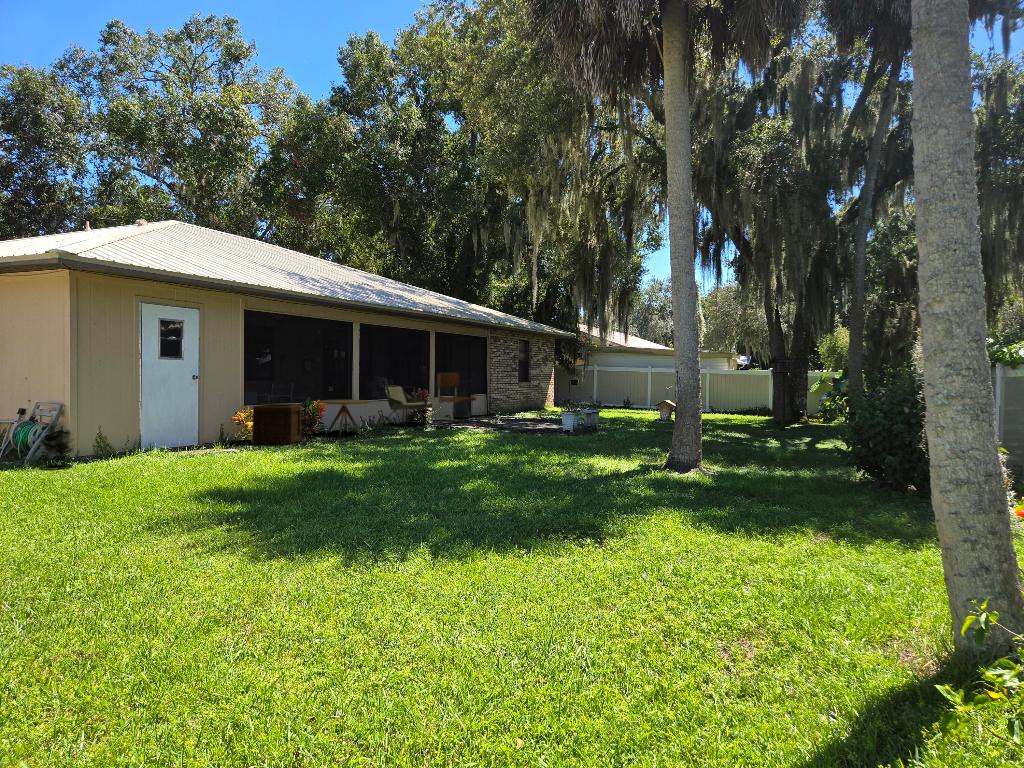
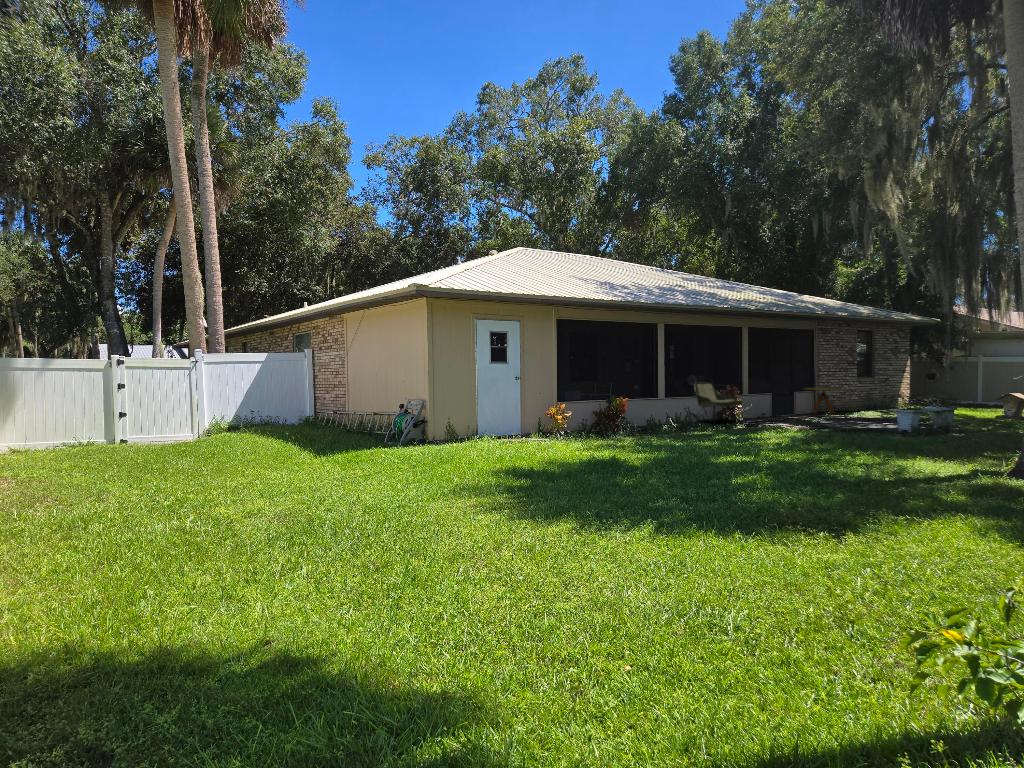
bench: present [437,373,476,420] -> none [753,369,799,418]
round table: present [319,400,369,437] -> present [804,388,844,414]
wooden crate: present [252,404,301,444] -> none [564,400,607,436]
potted tree: present [40,420,74,470] -> none [407,409,431,448]

